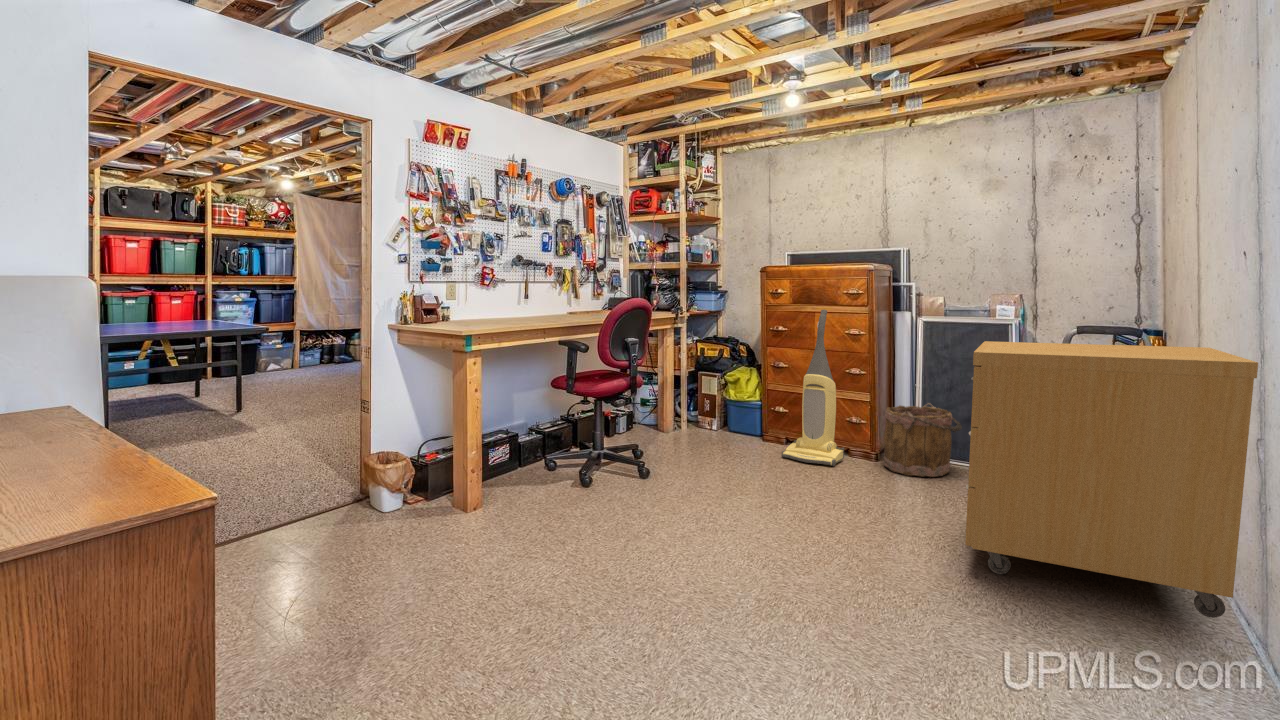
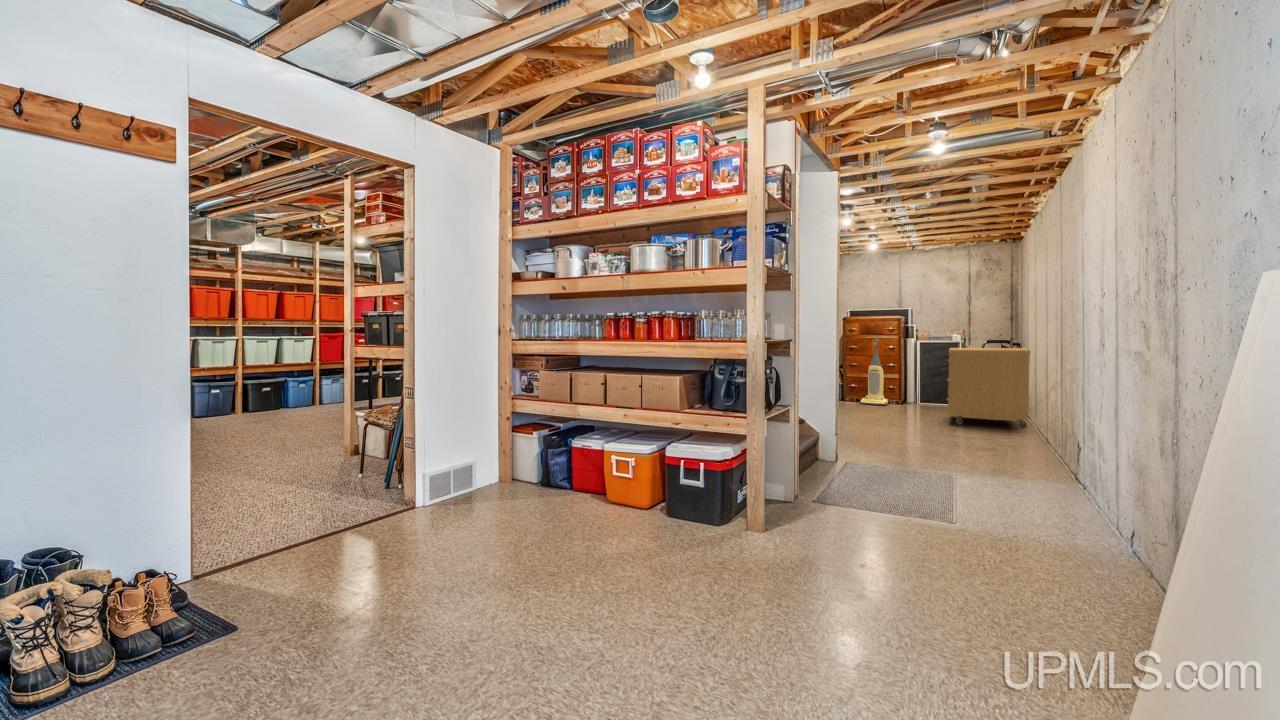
bucket: present [884,404,962,477] -> none [907,378,941,407]

